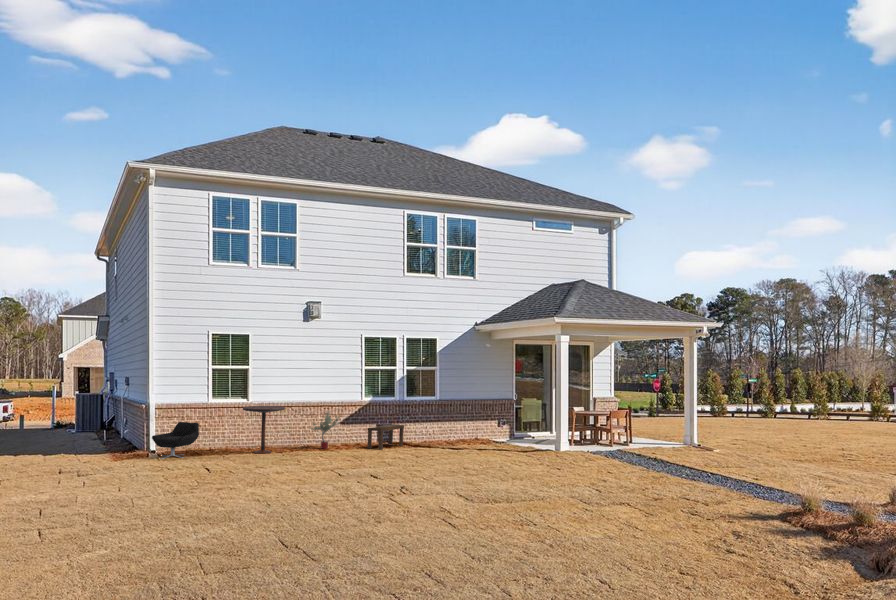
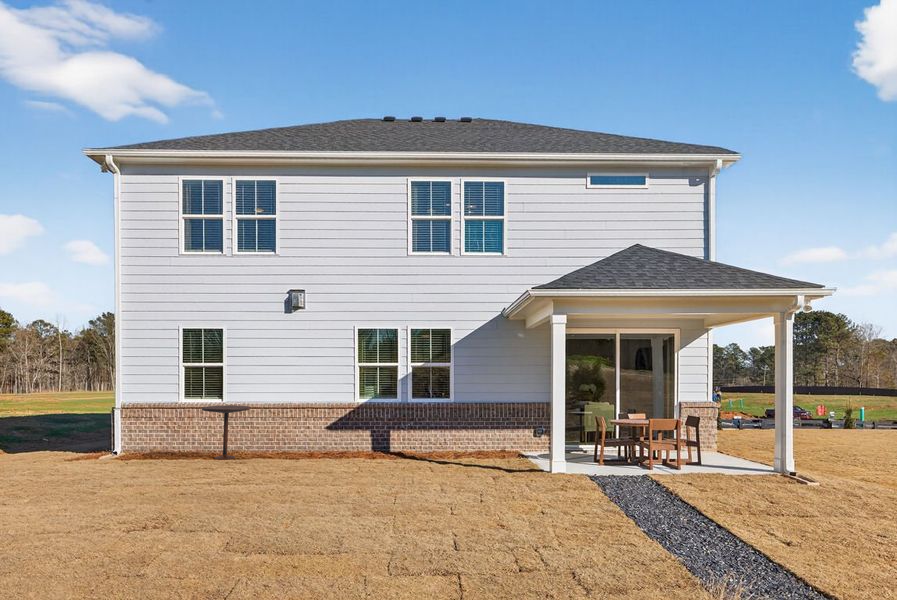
potted tree: present [311,411,340,449] -> none [282,413,319,459]
lounge chair: present [152,422,199,459] -> none [107,420,158,459]
bench: present [367,424,404,450] -> none [347,433,397,464]

